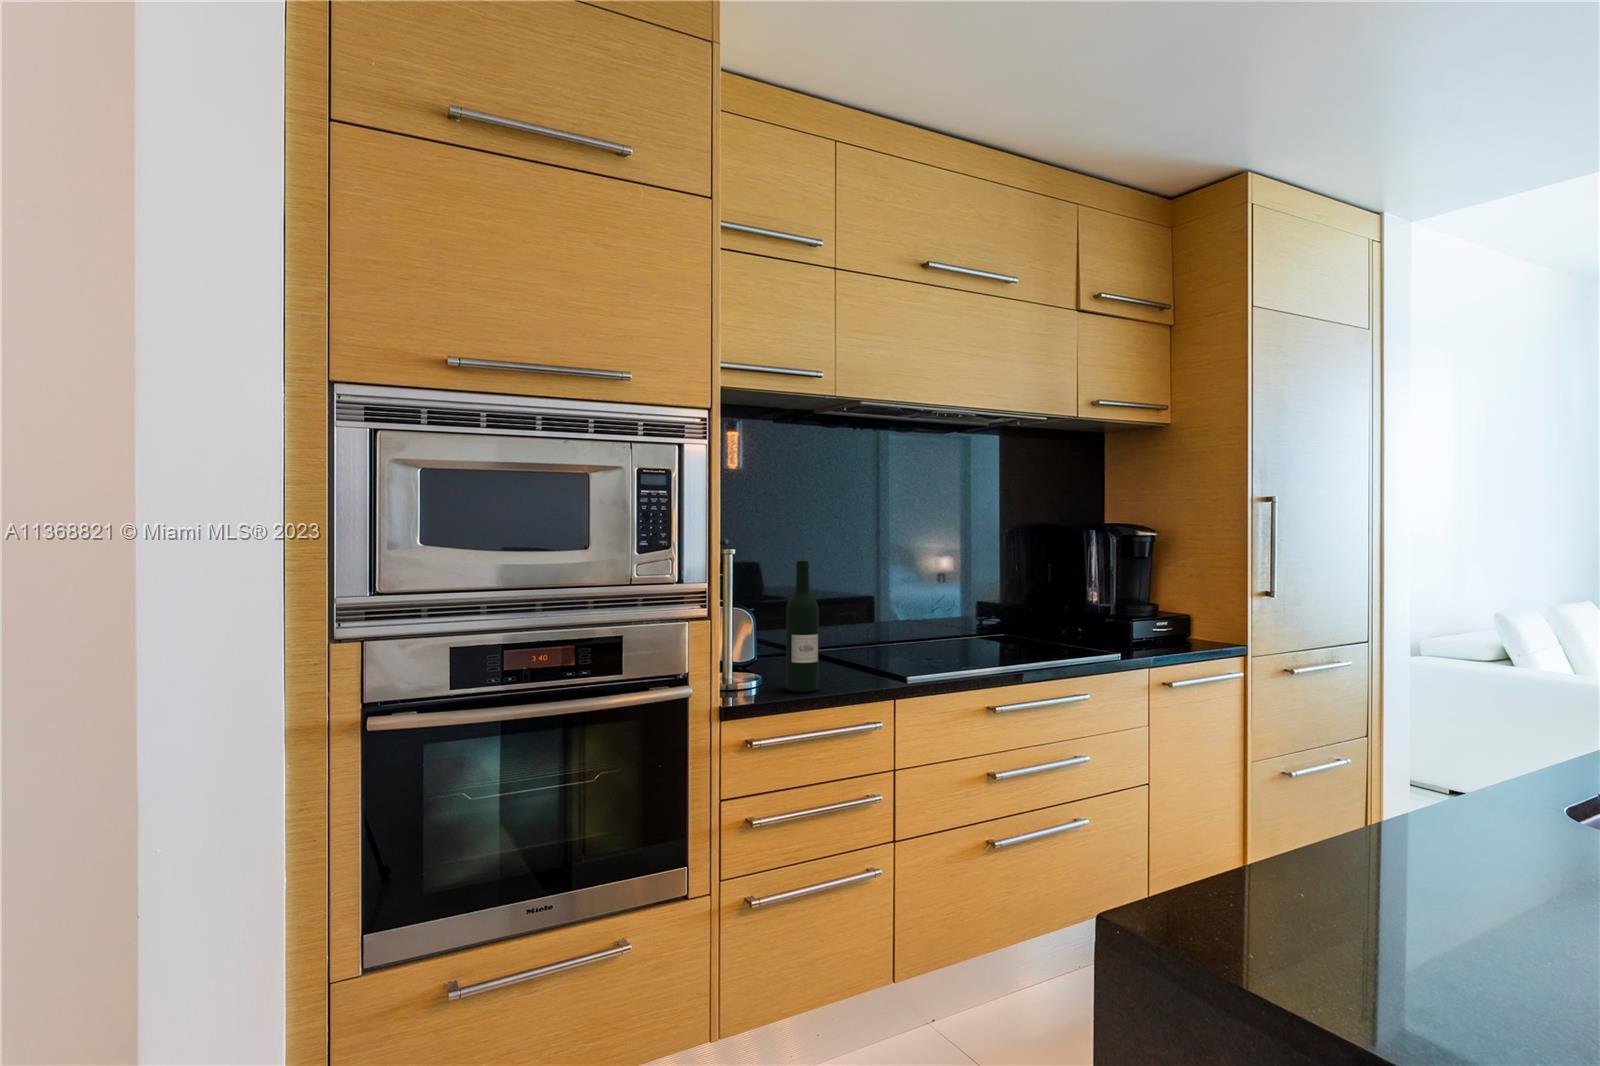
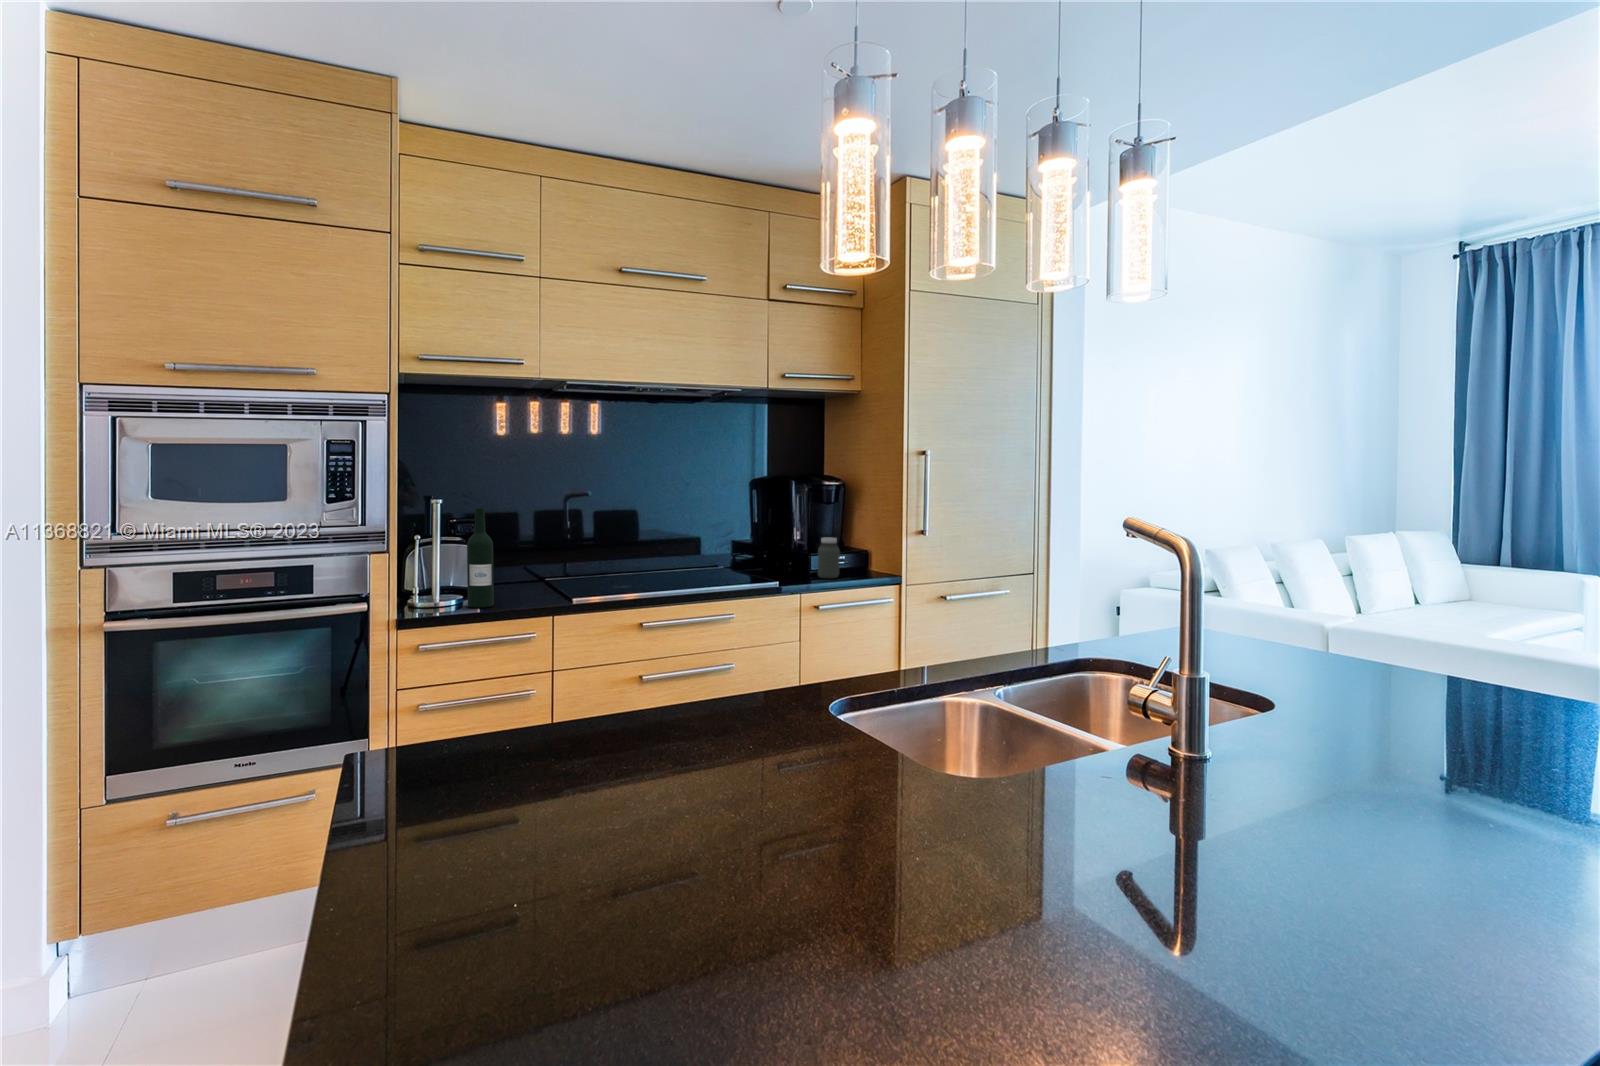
jar: none [1154,598,1182,648] -> present [818,538,840,579]

